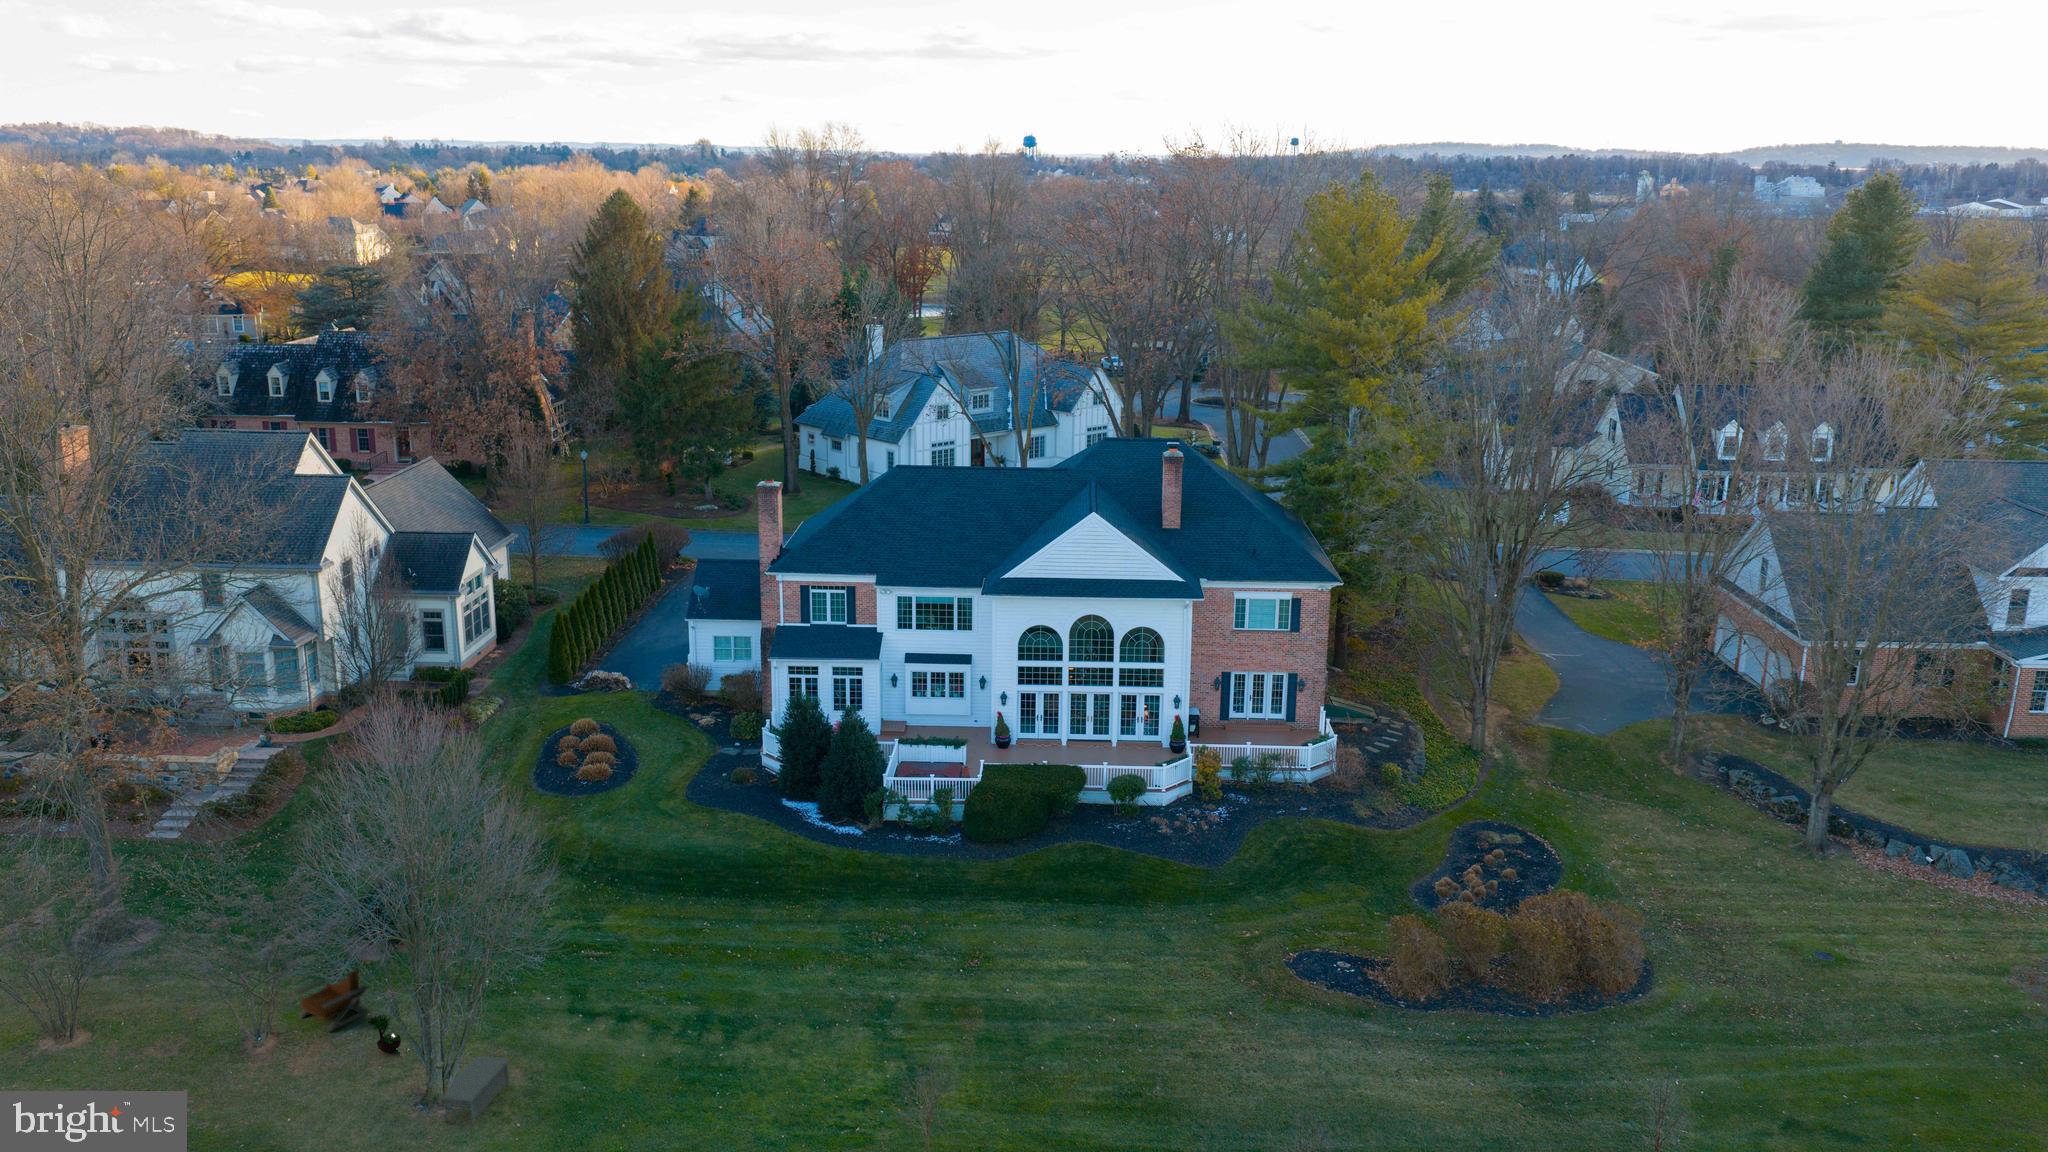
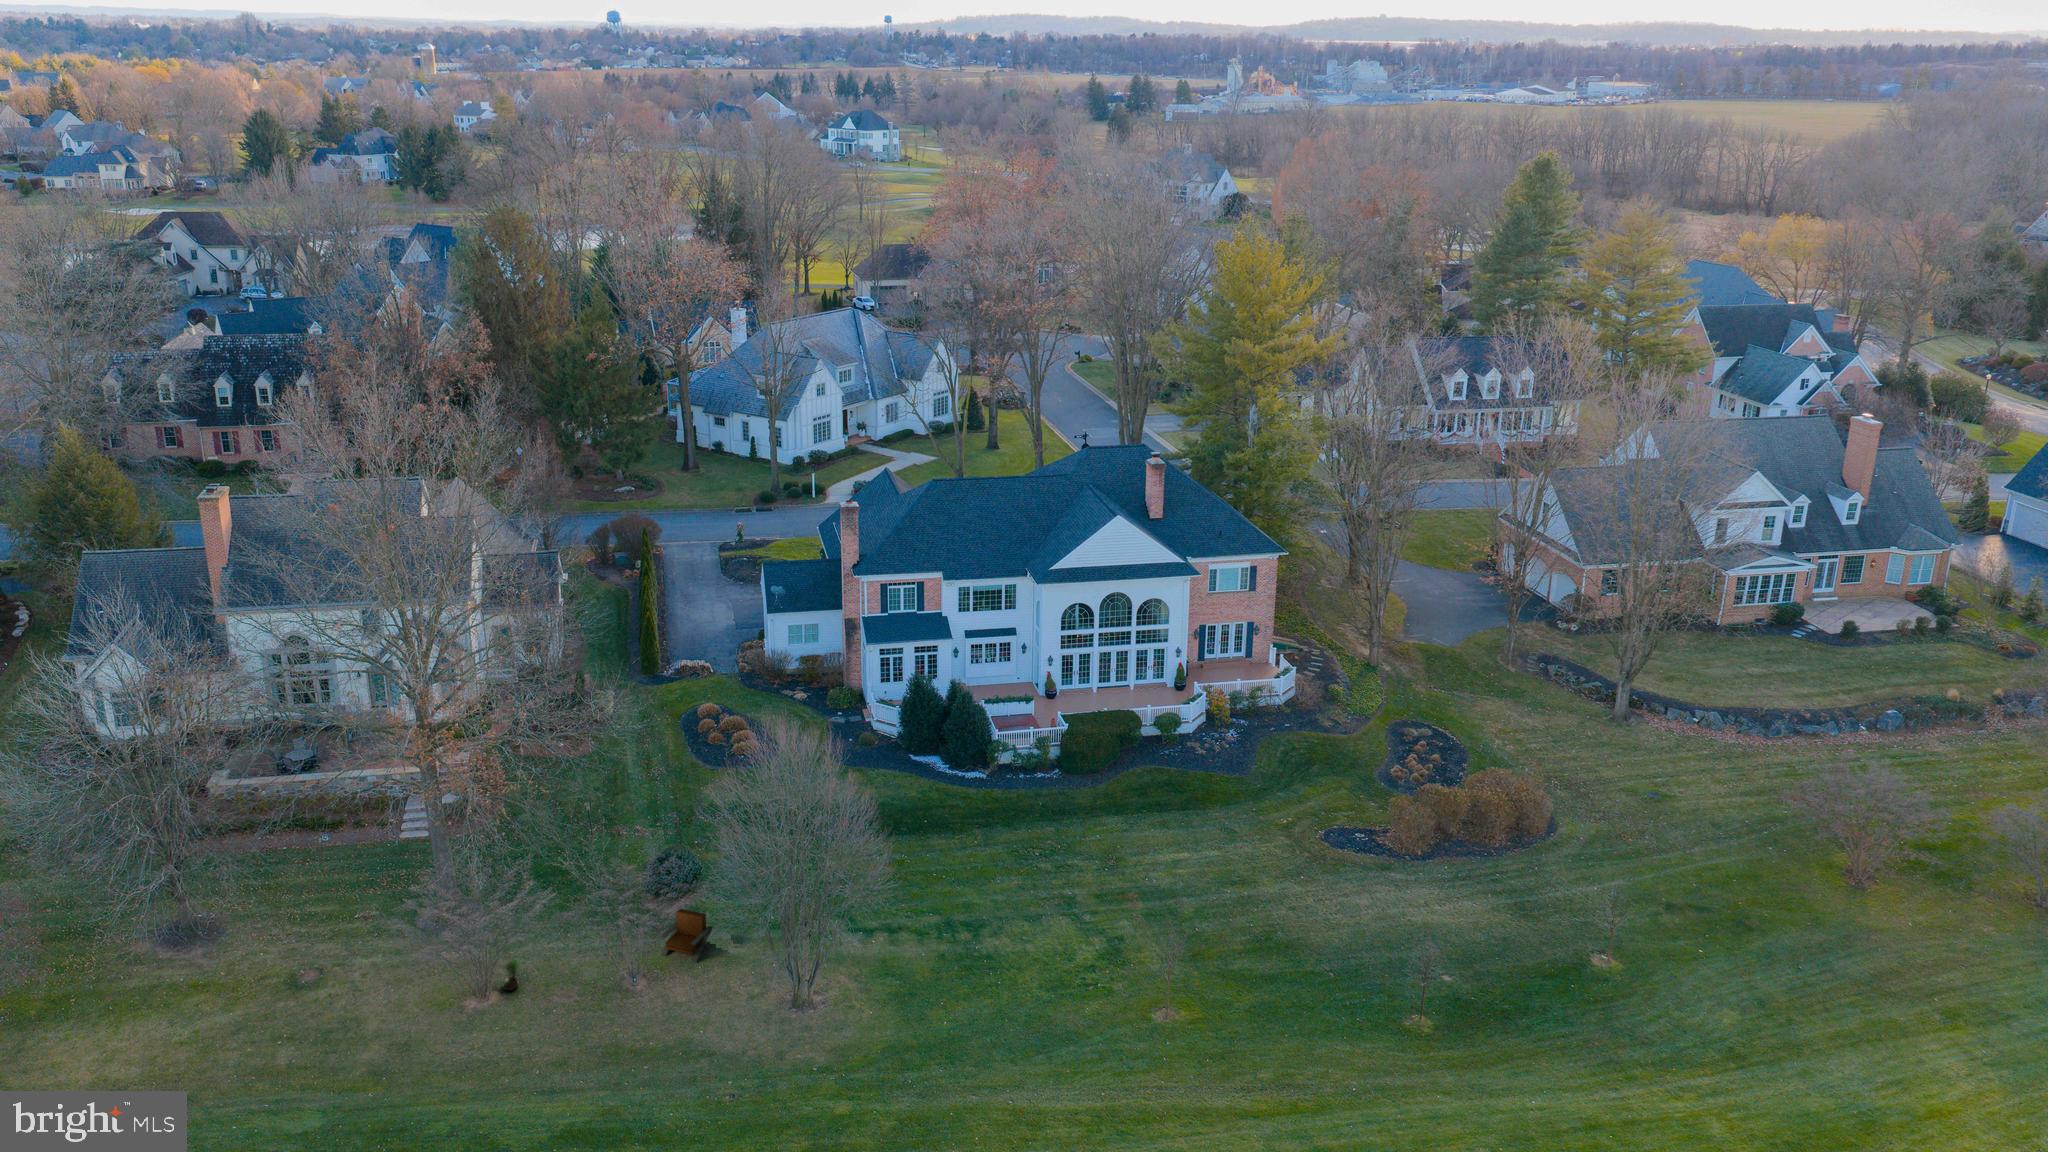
potted tree: present [367,1014,401,1053] -> present [503,960,518,991]
storage bench: present [438,1055,509,1125] -> none [831,959,859,1006]

